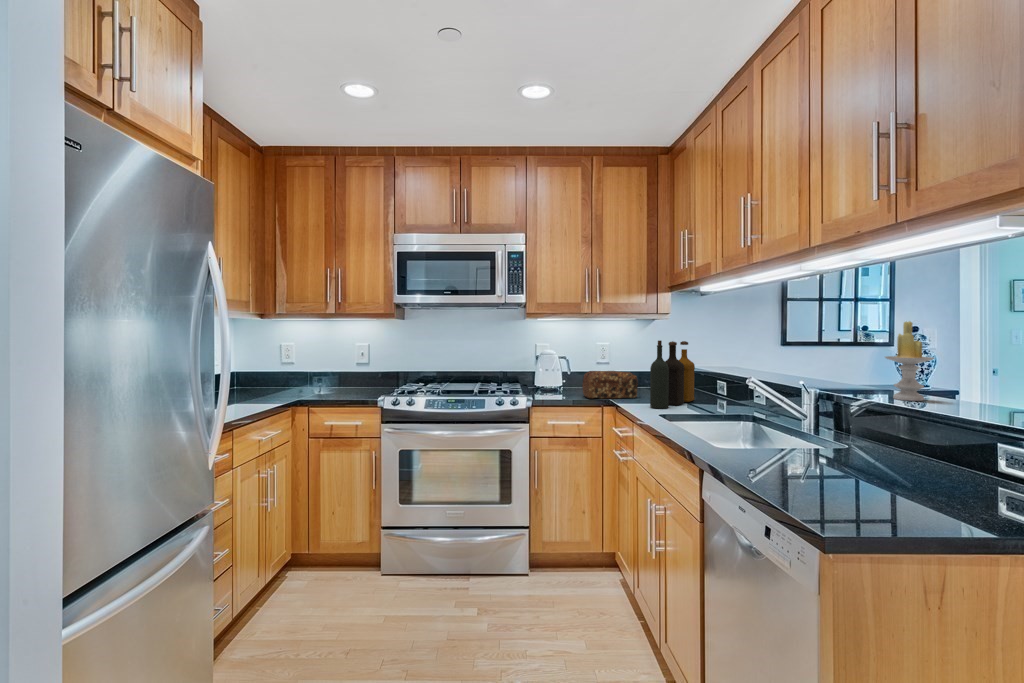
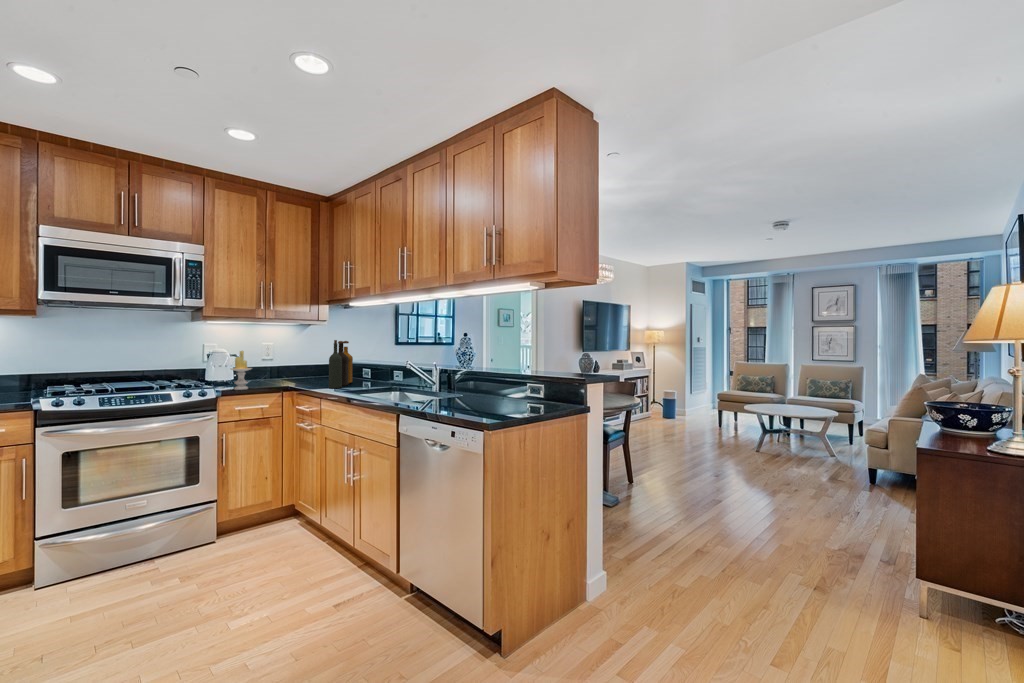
candle: present [885,321,934,401] -> present [231,351,252,390]
bread loaf: present [582,371,638,399] -> none [259,364,309,387]

